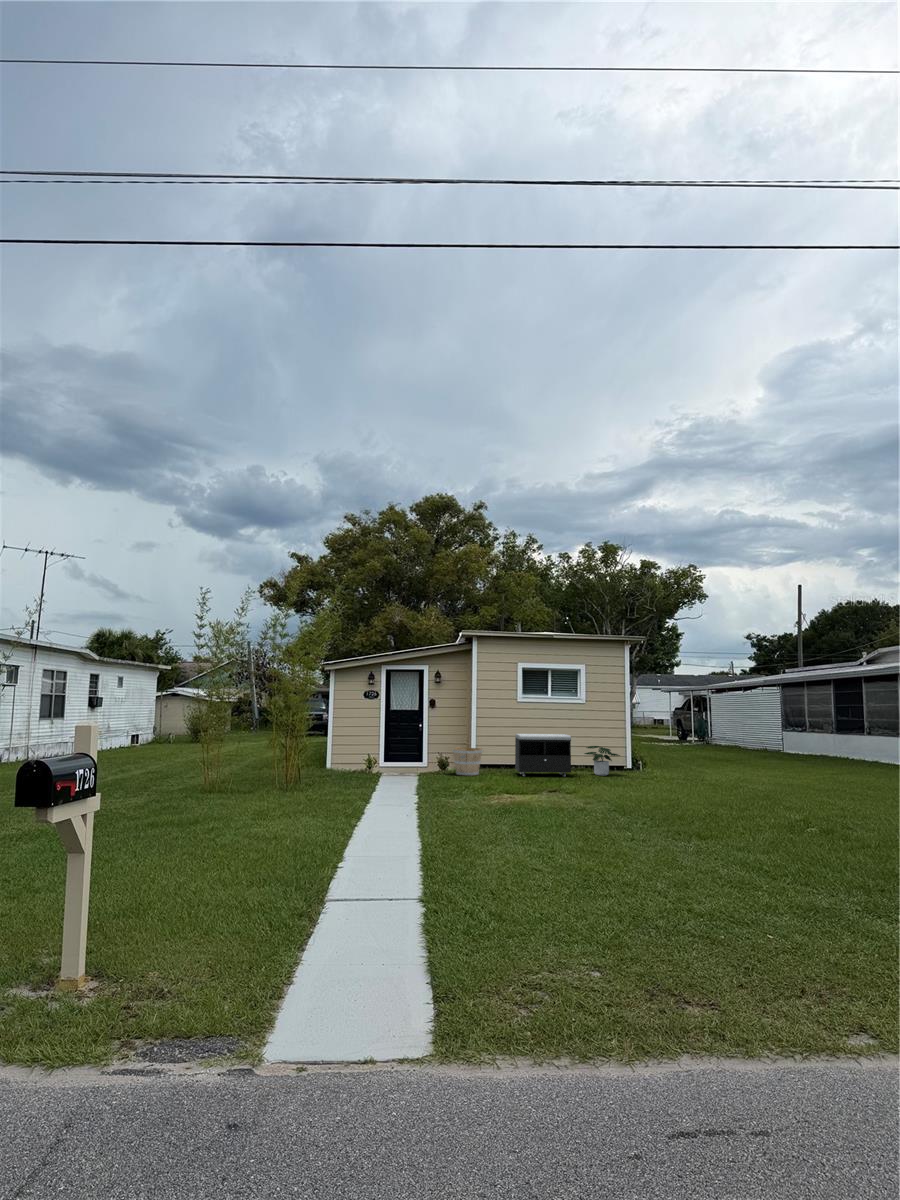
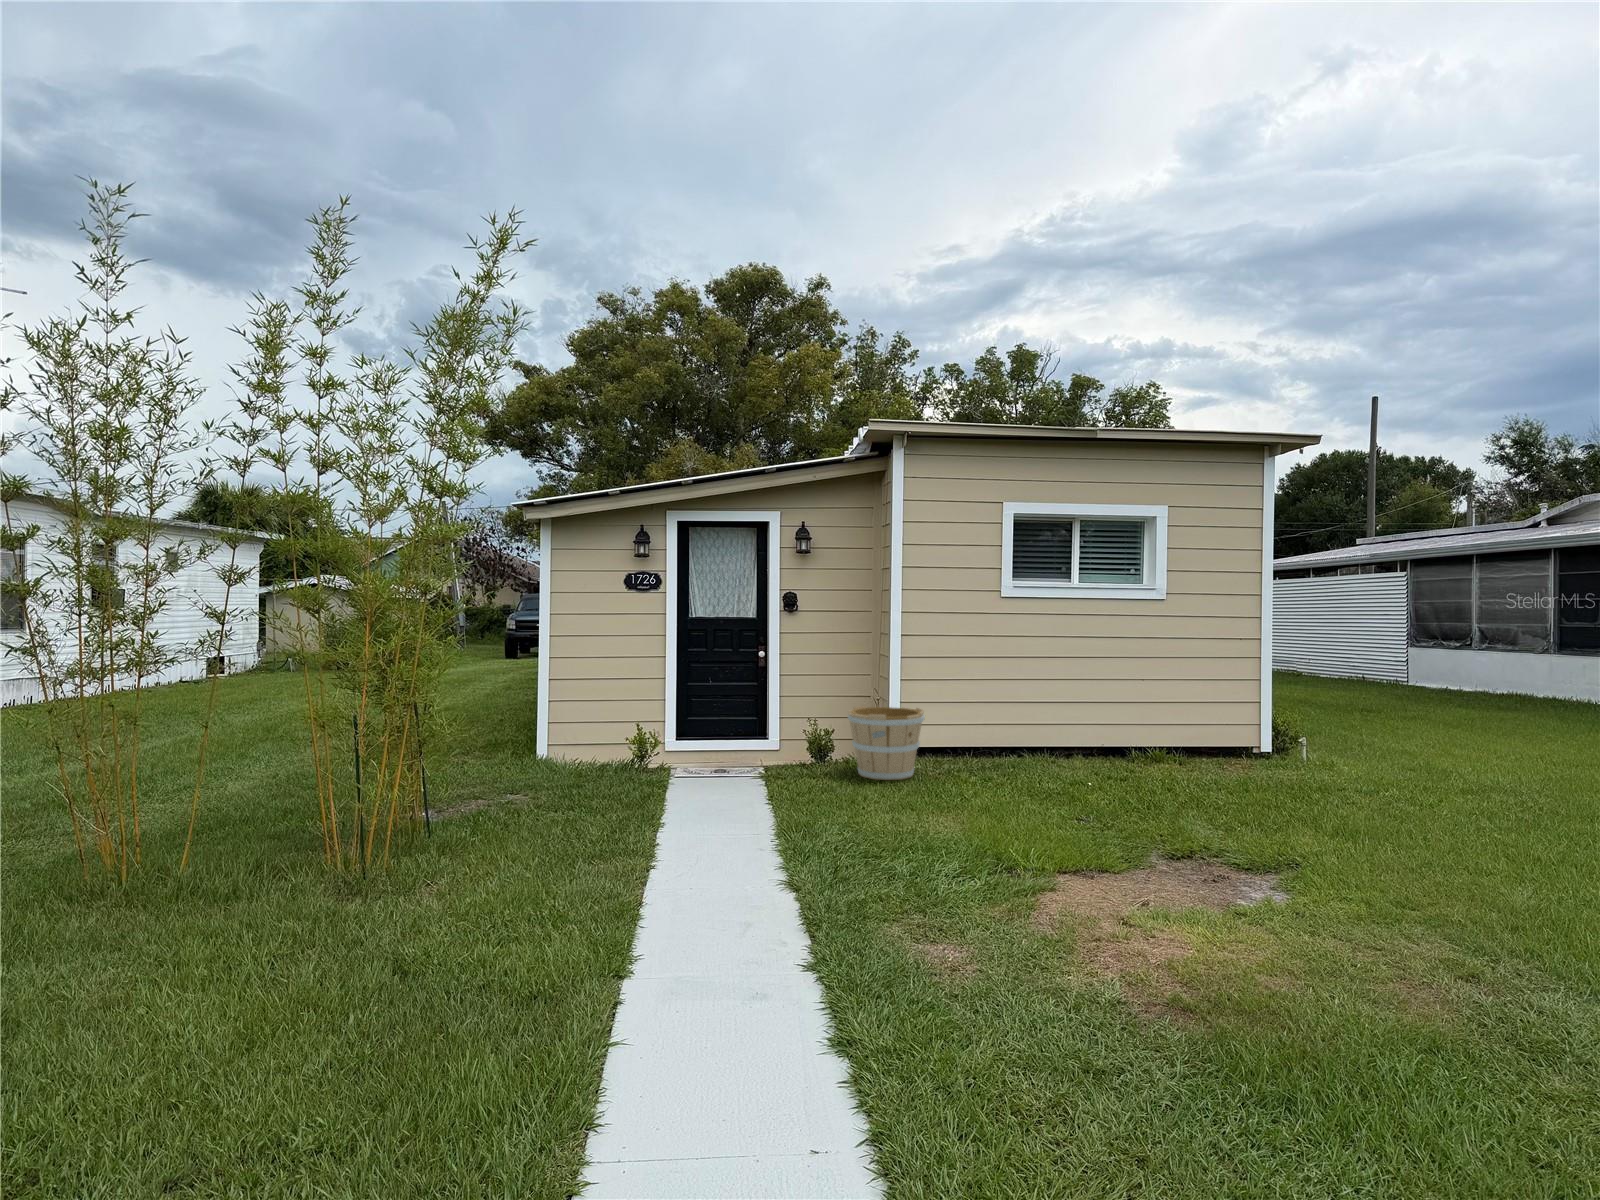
storage bench: present [515,734,571,776] -> none [996,671,1148,778]
potted plant: present [584,746,620,776] -> none [1158,697,1251,769]

